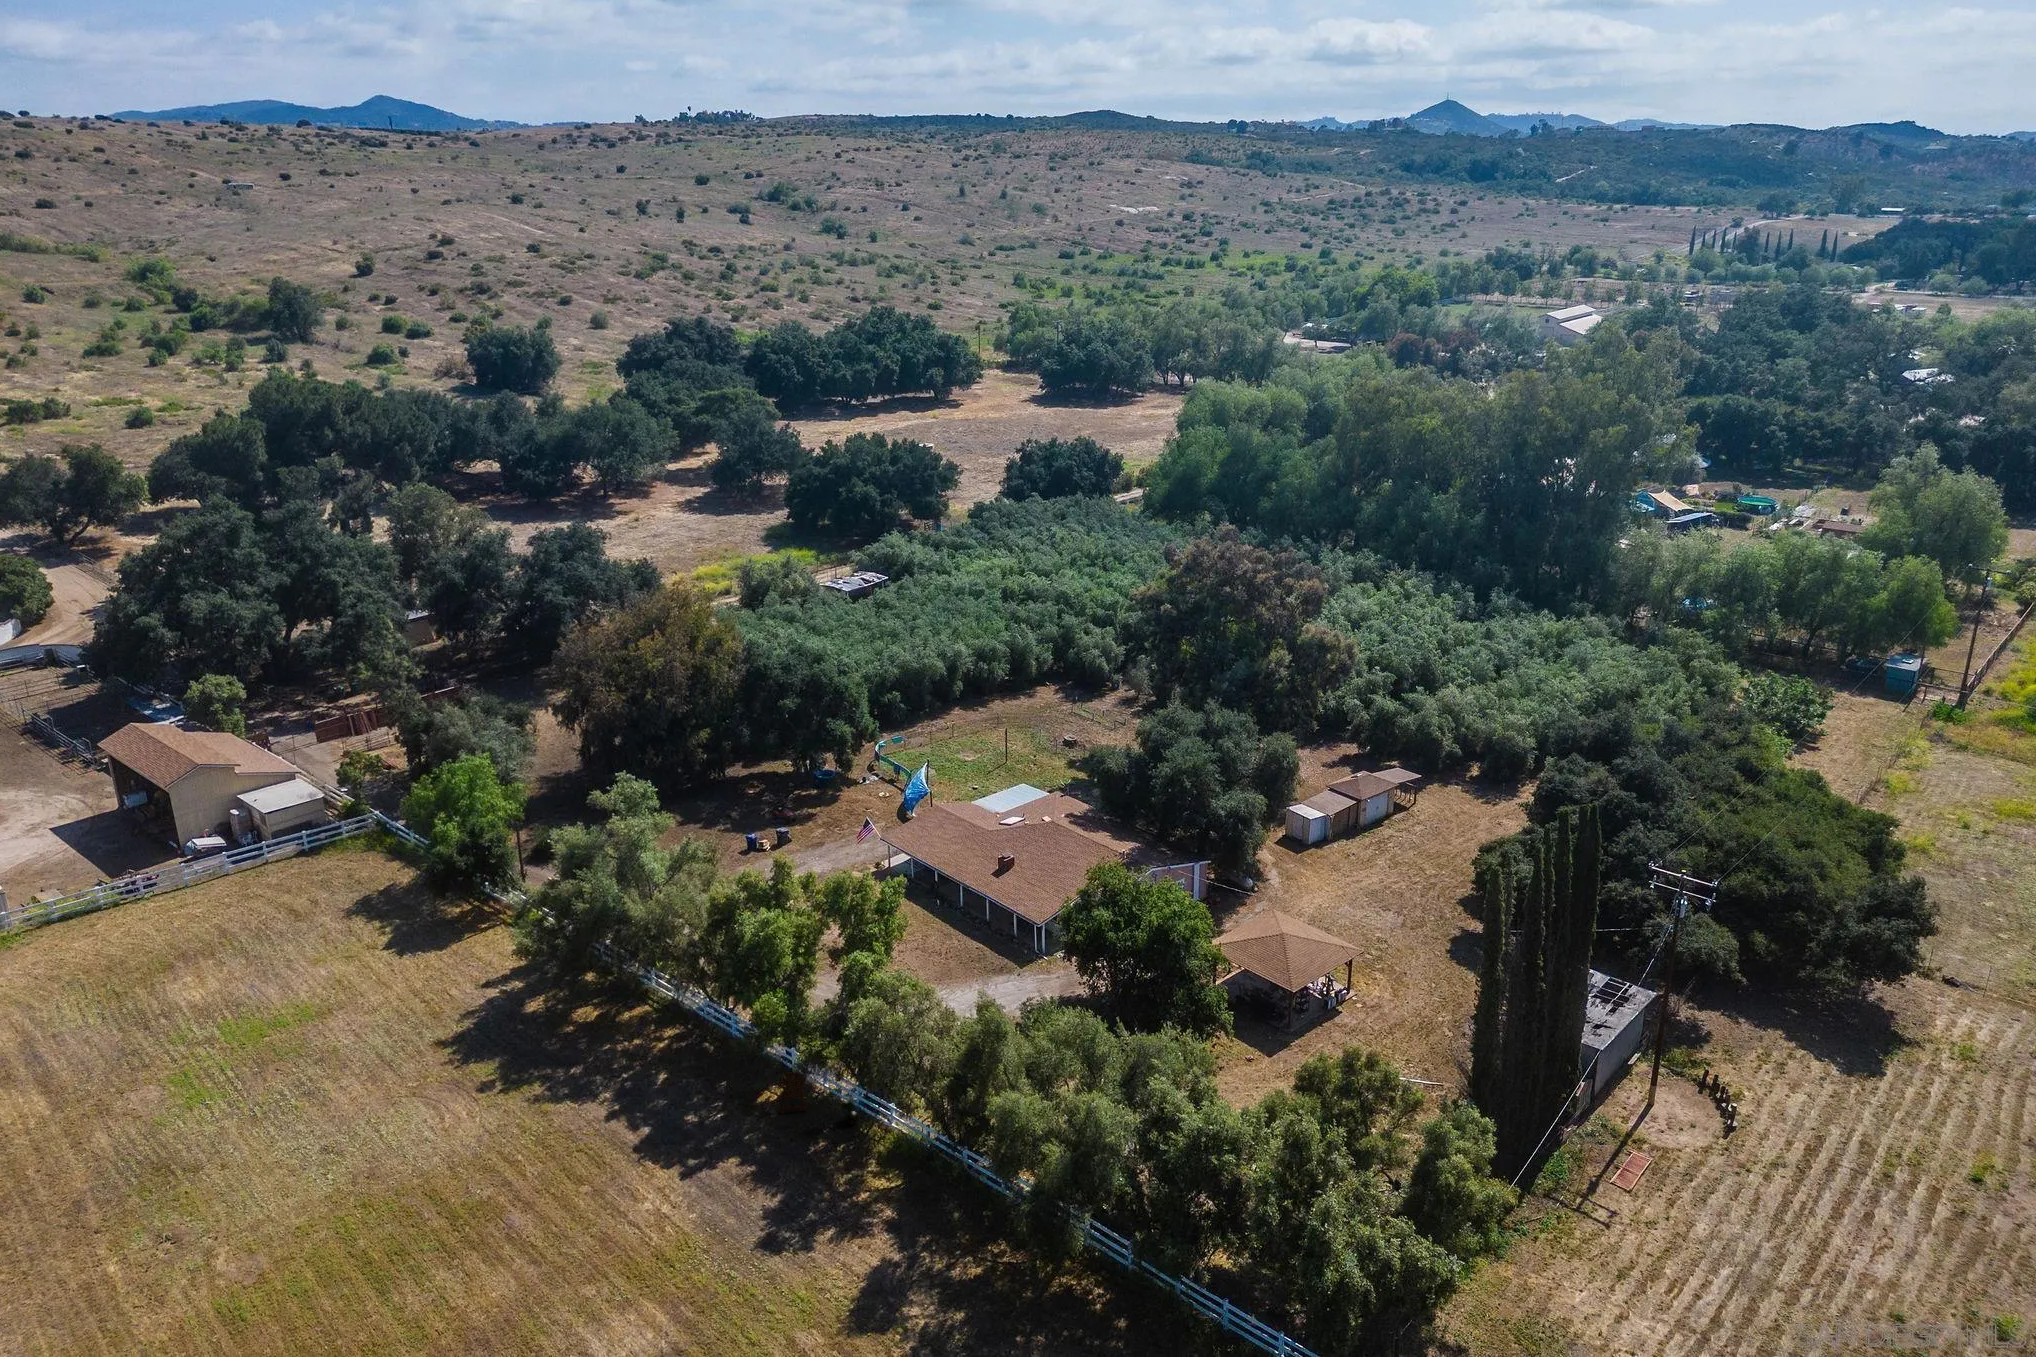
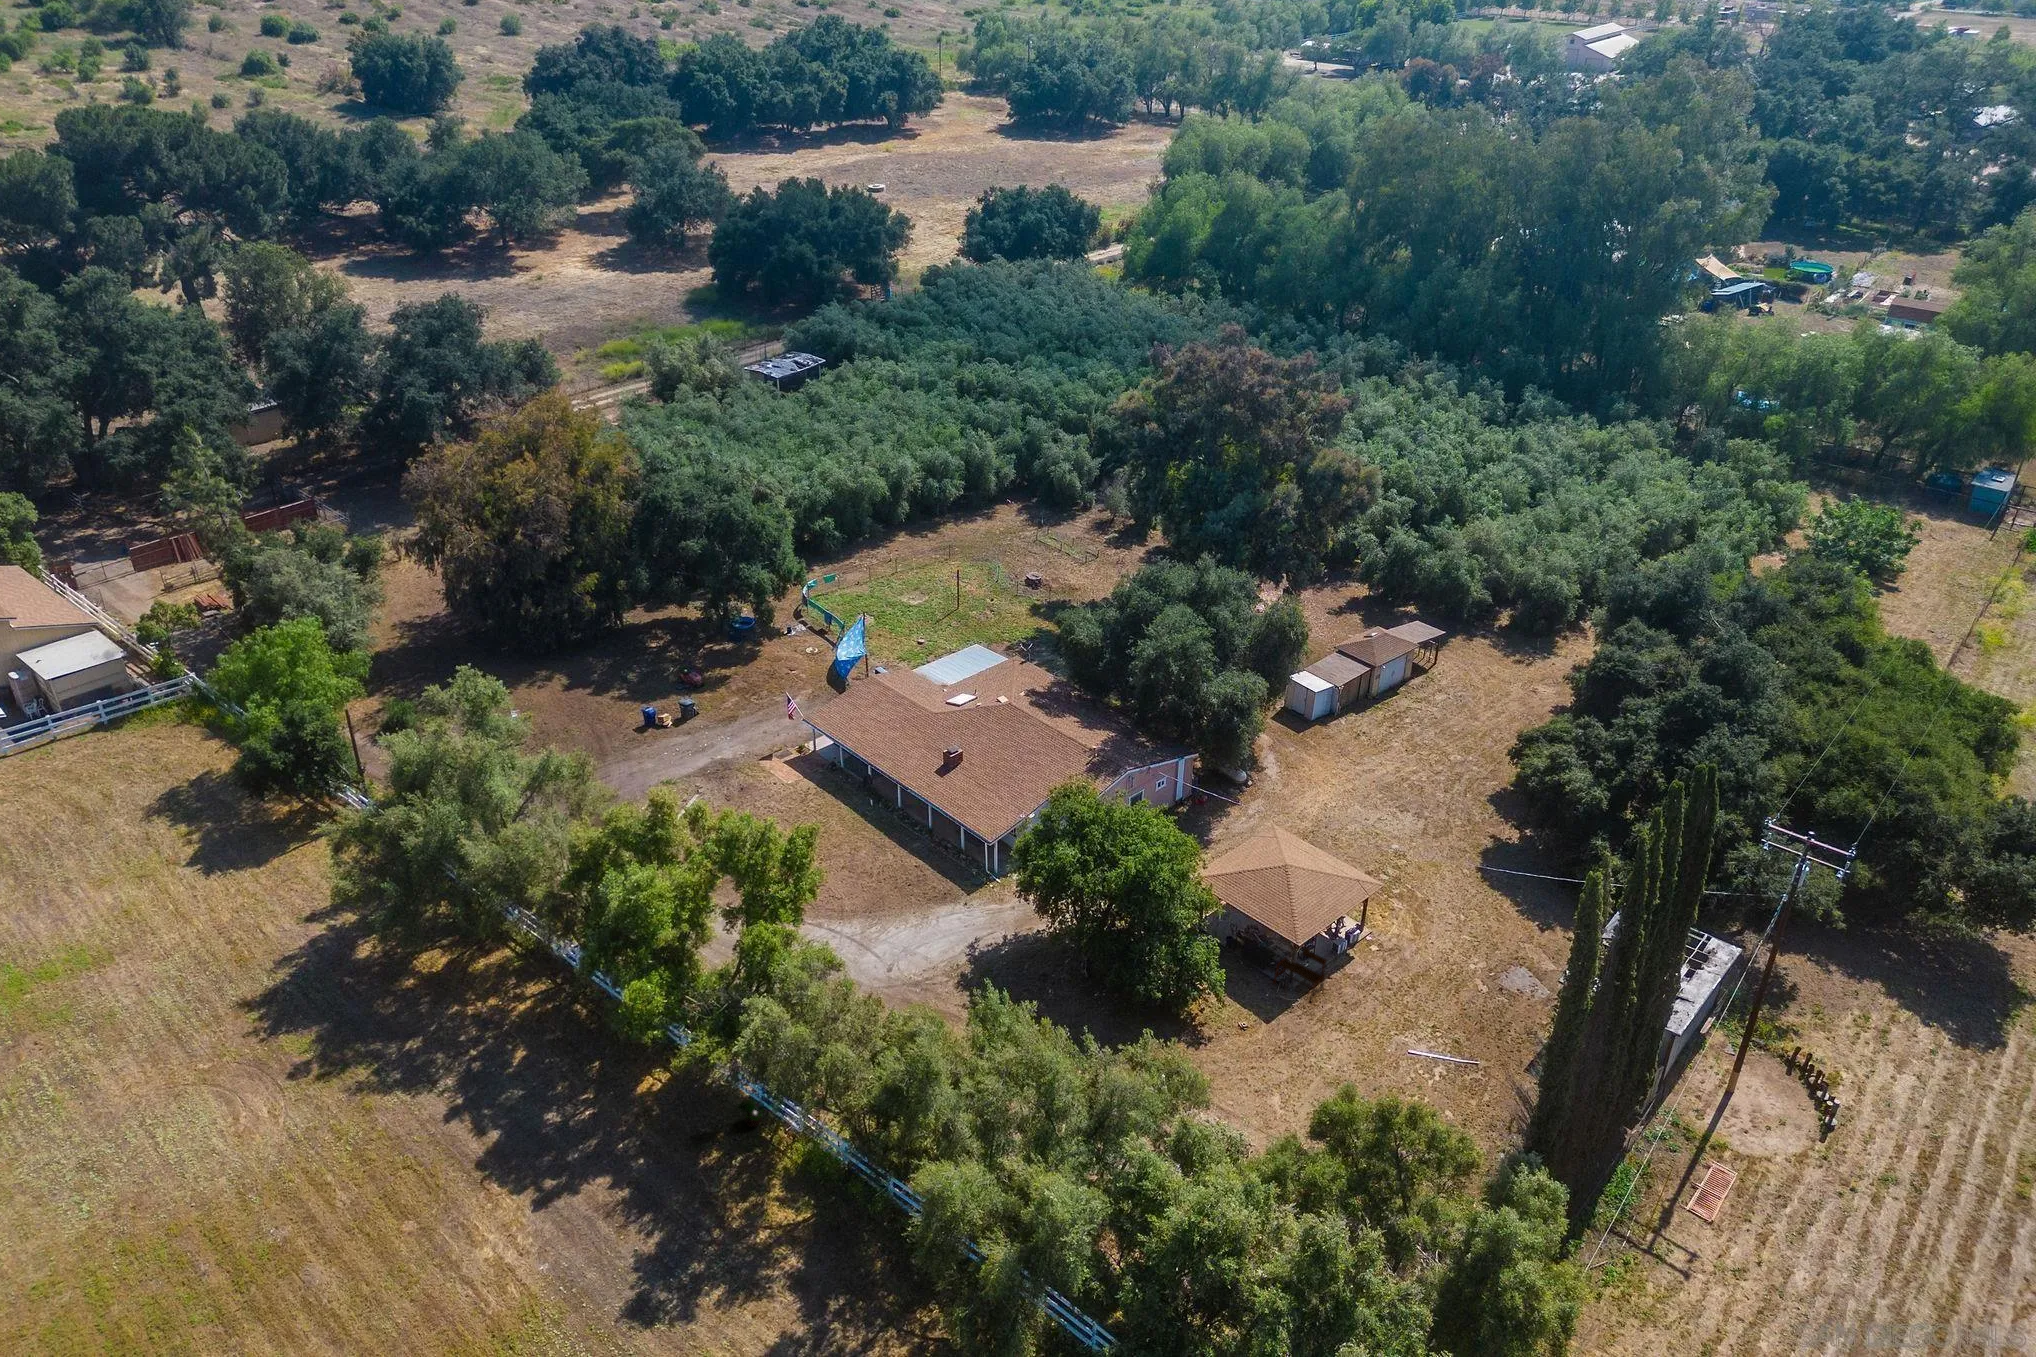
bench: present [783,1069,806,1113] -> present [1274,949,1327,1002]

